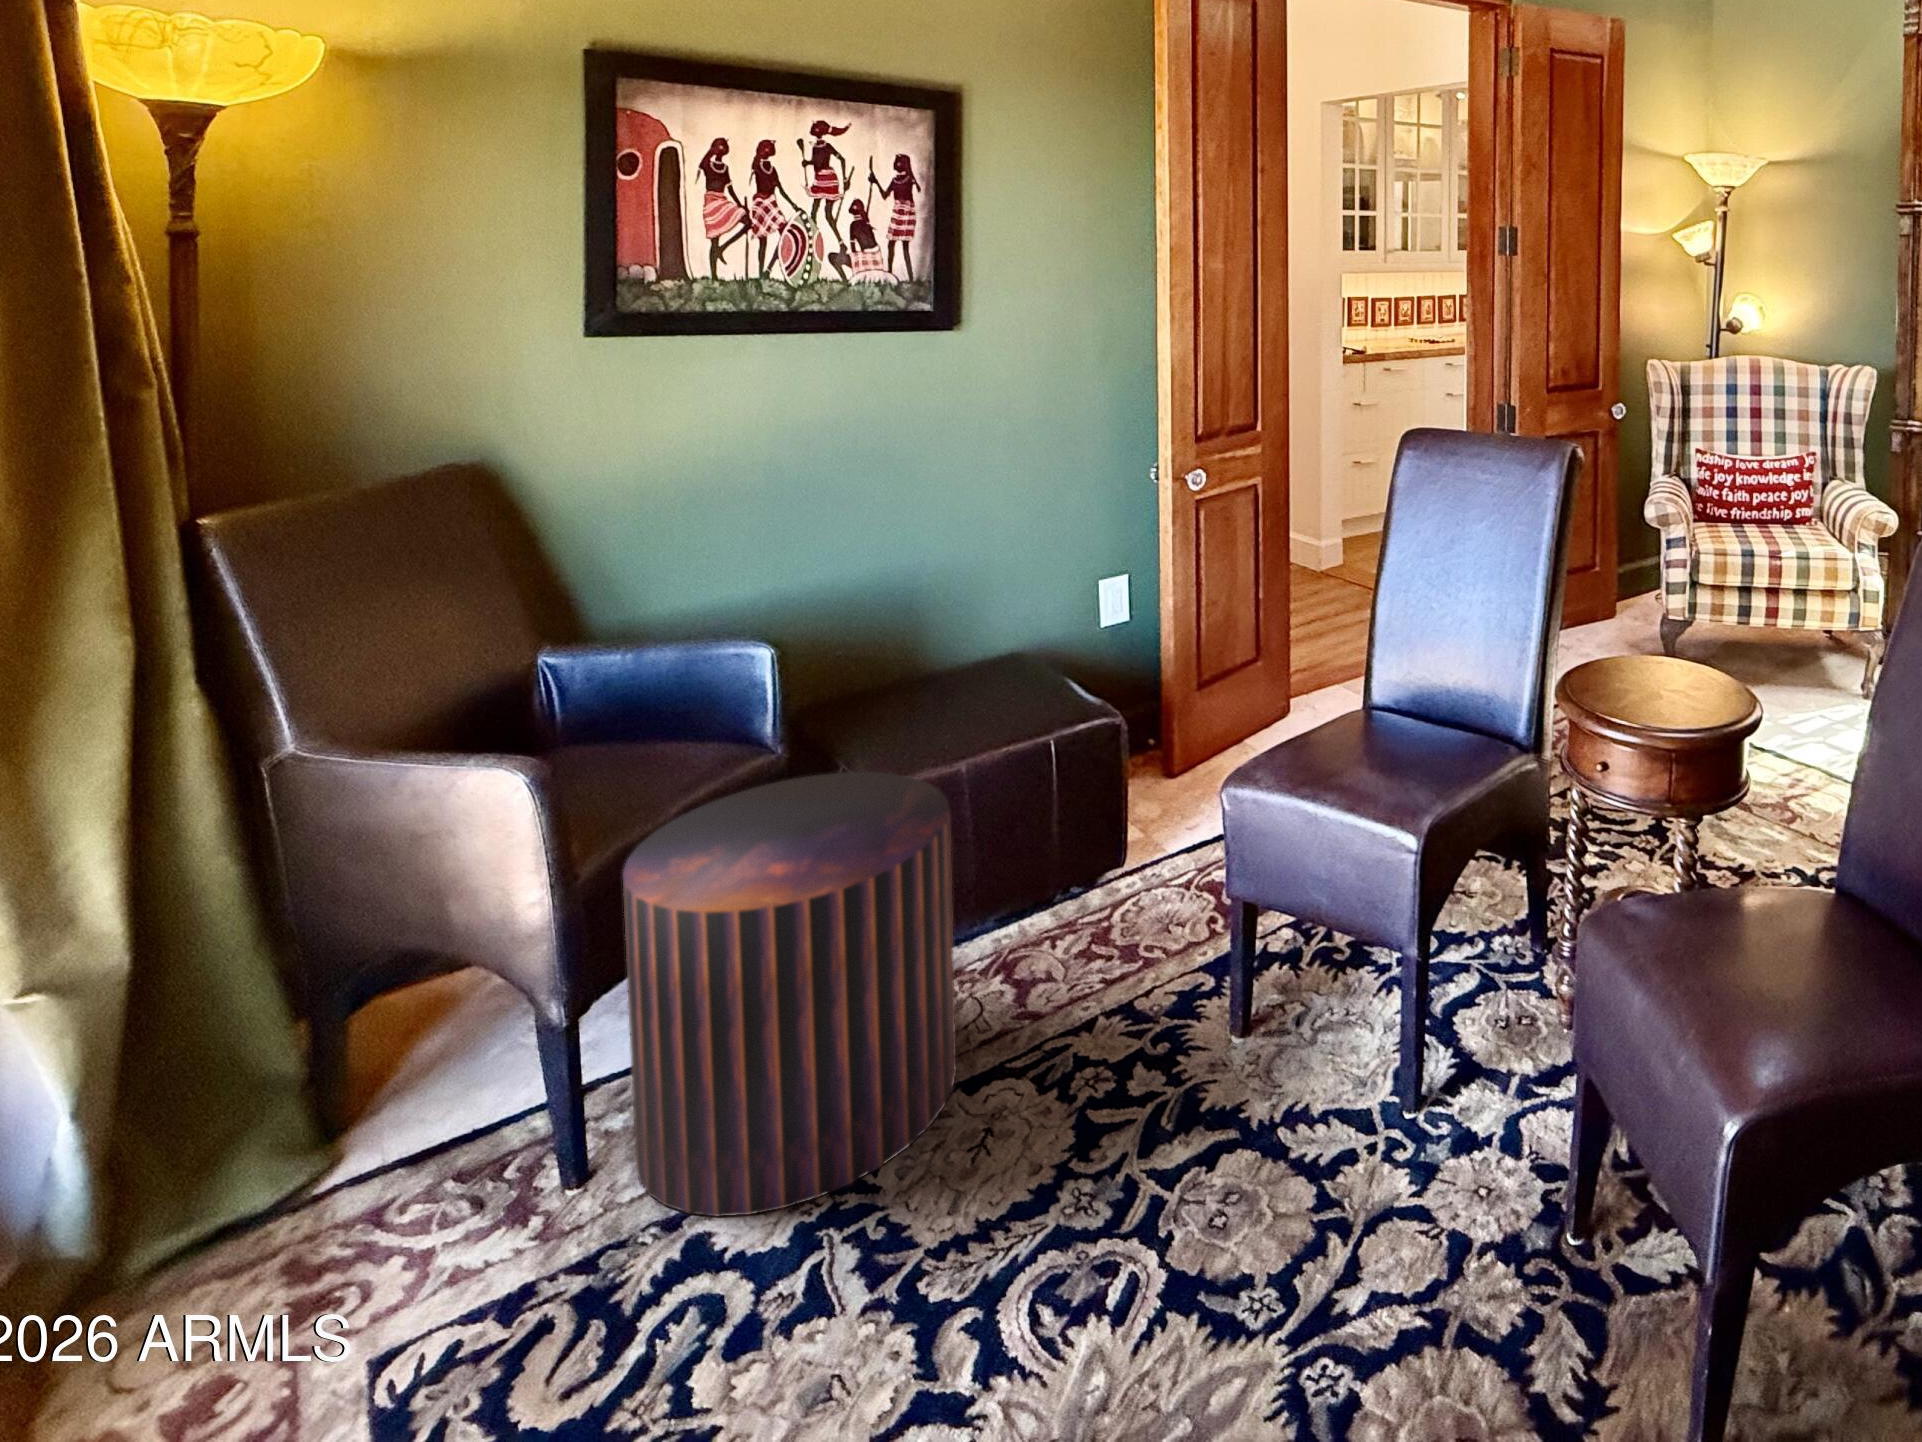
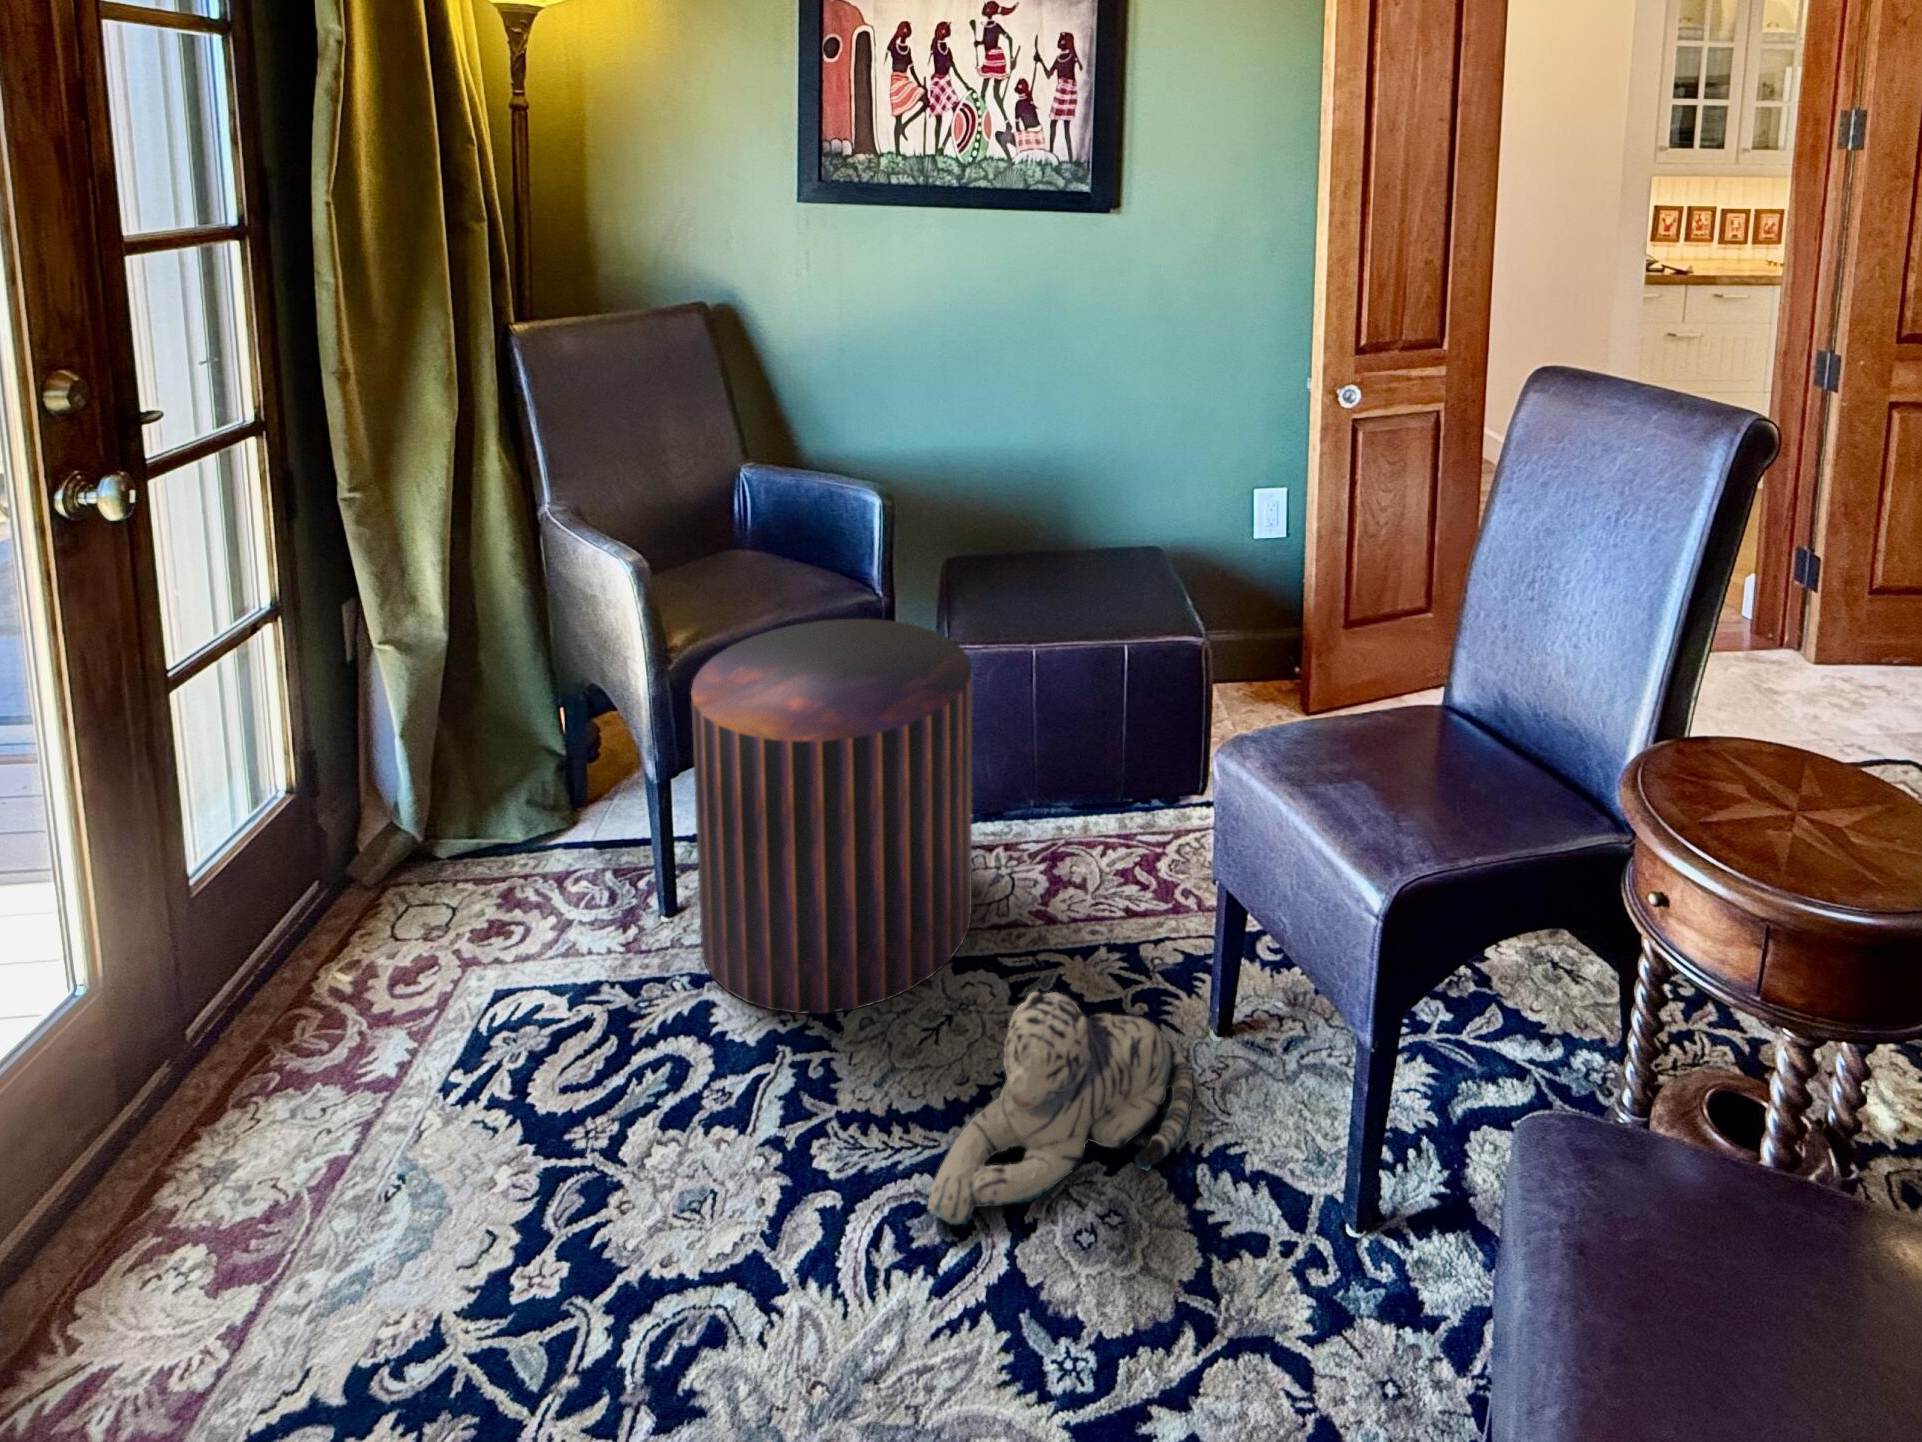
plush toy: none [1067,1031,1253,1268] -> present [928,992,1193,1224]

